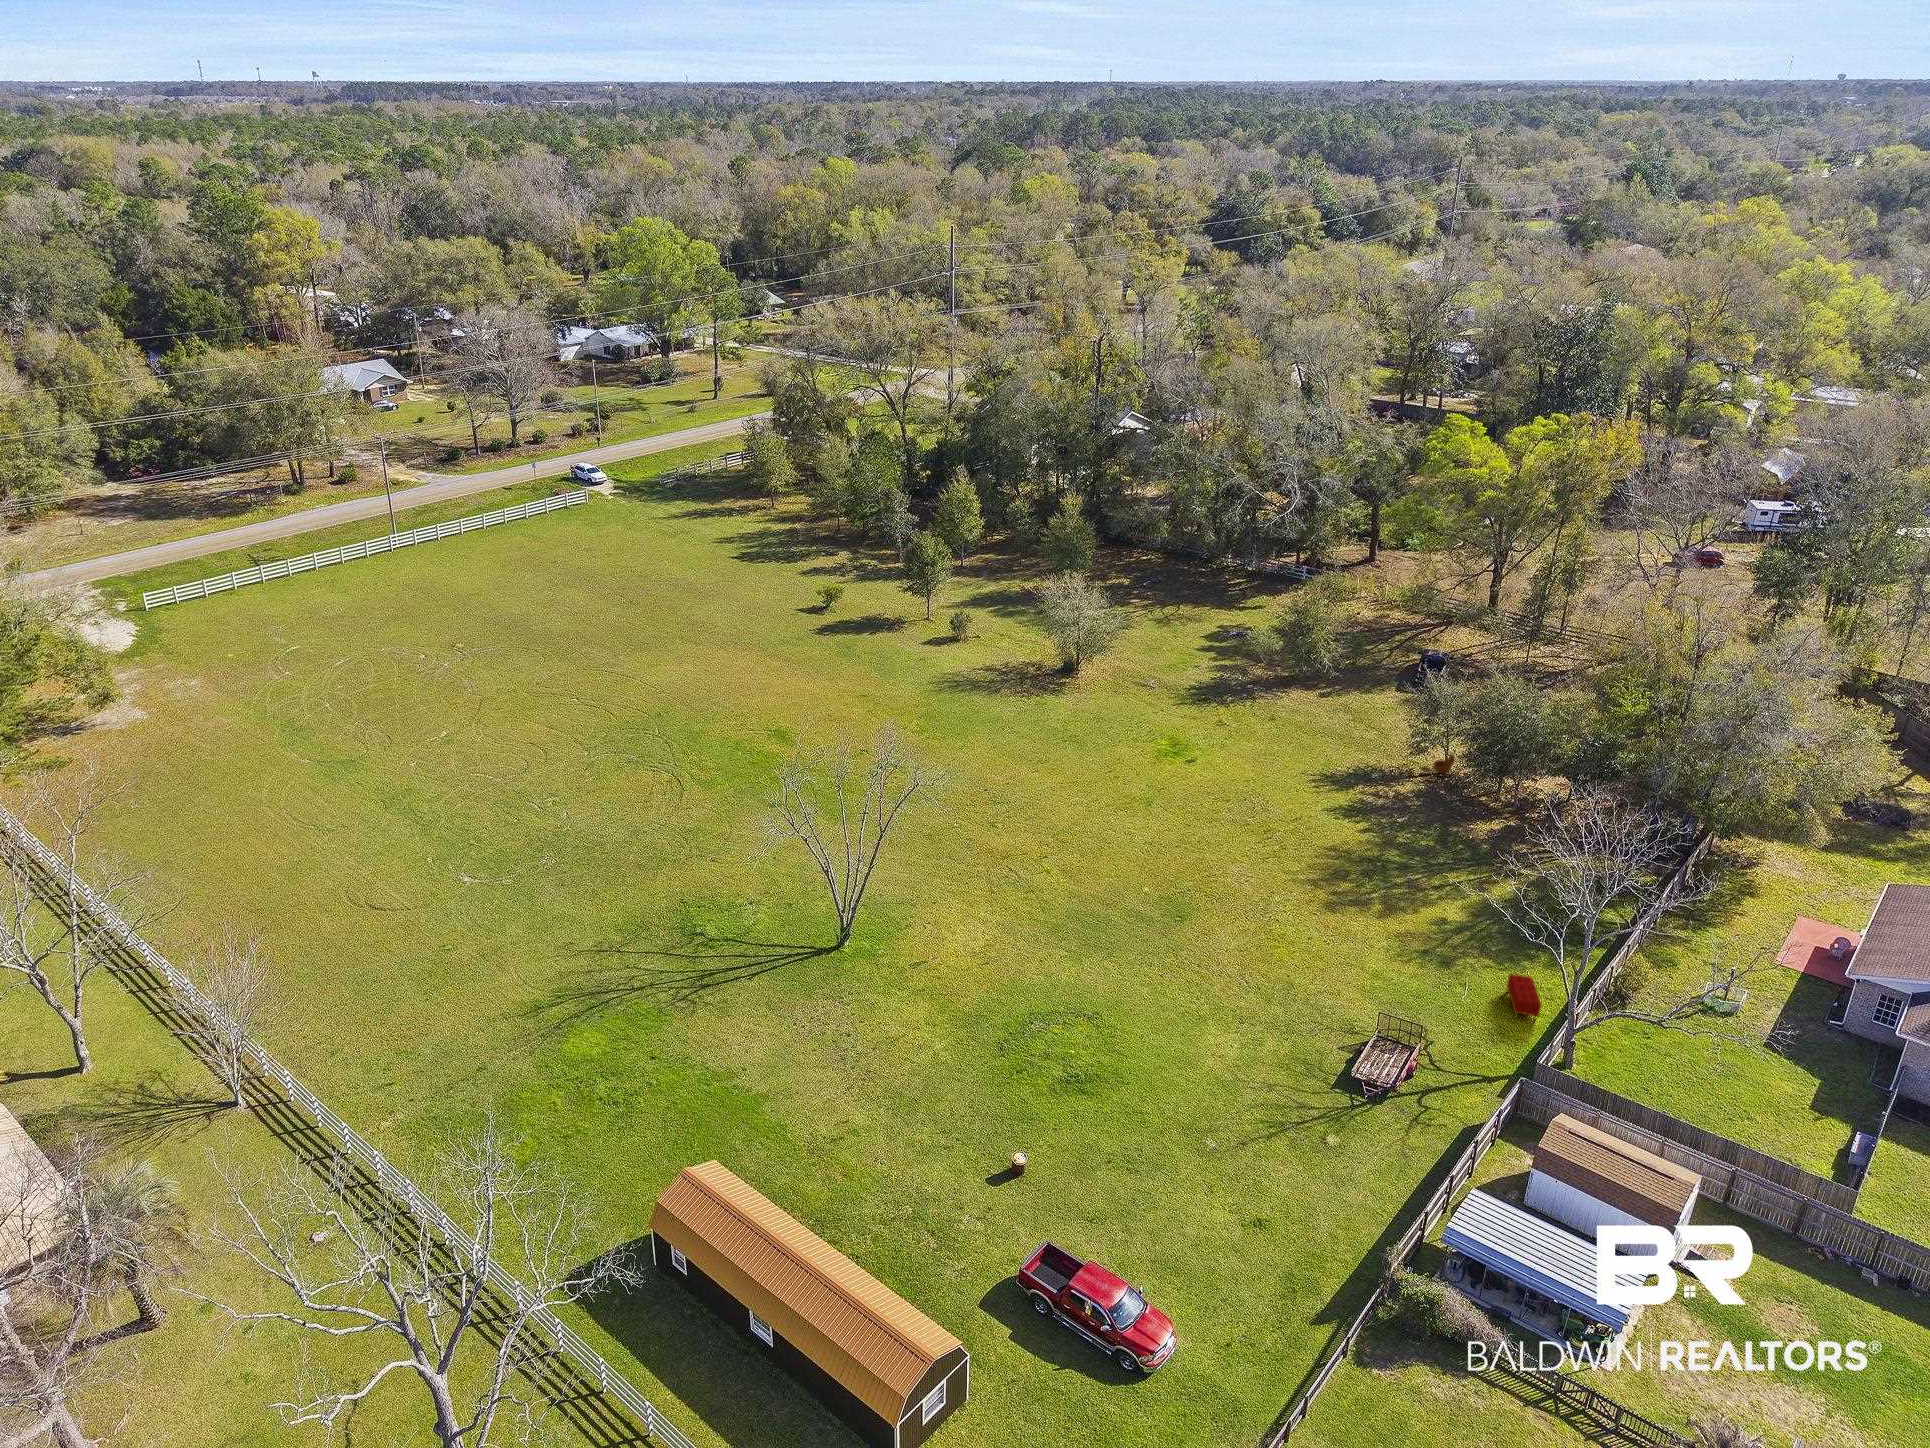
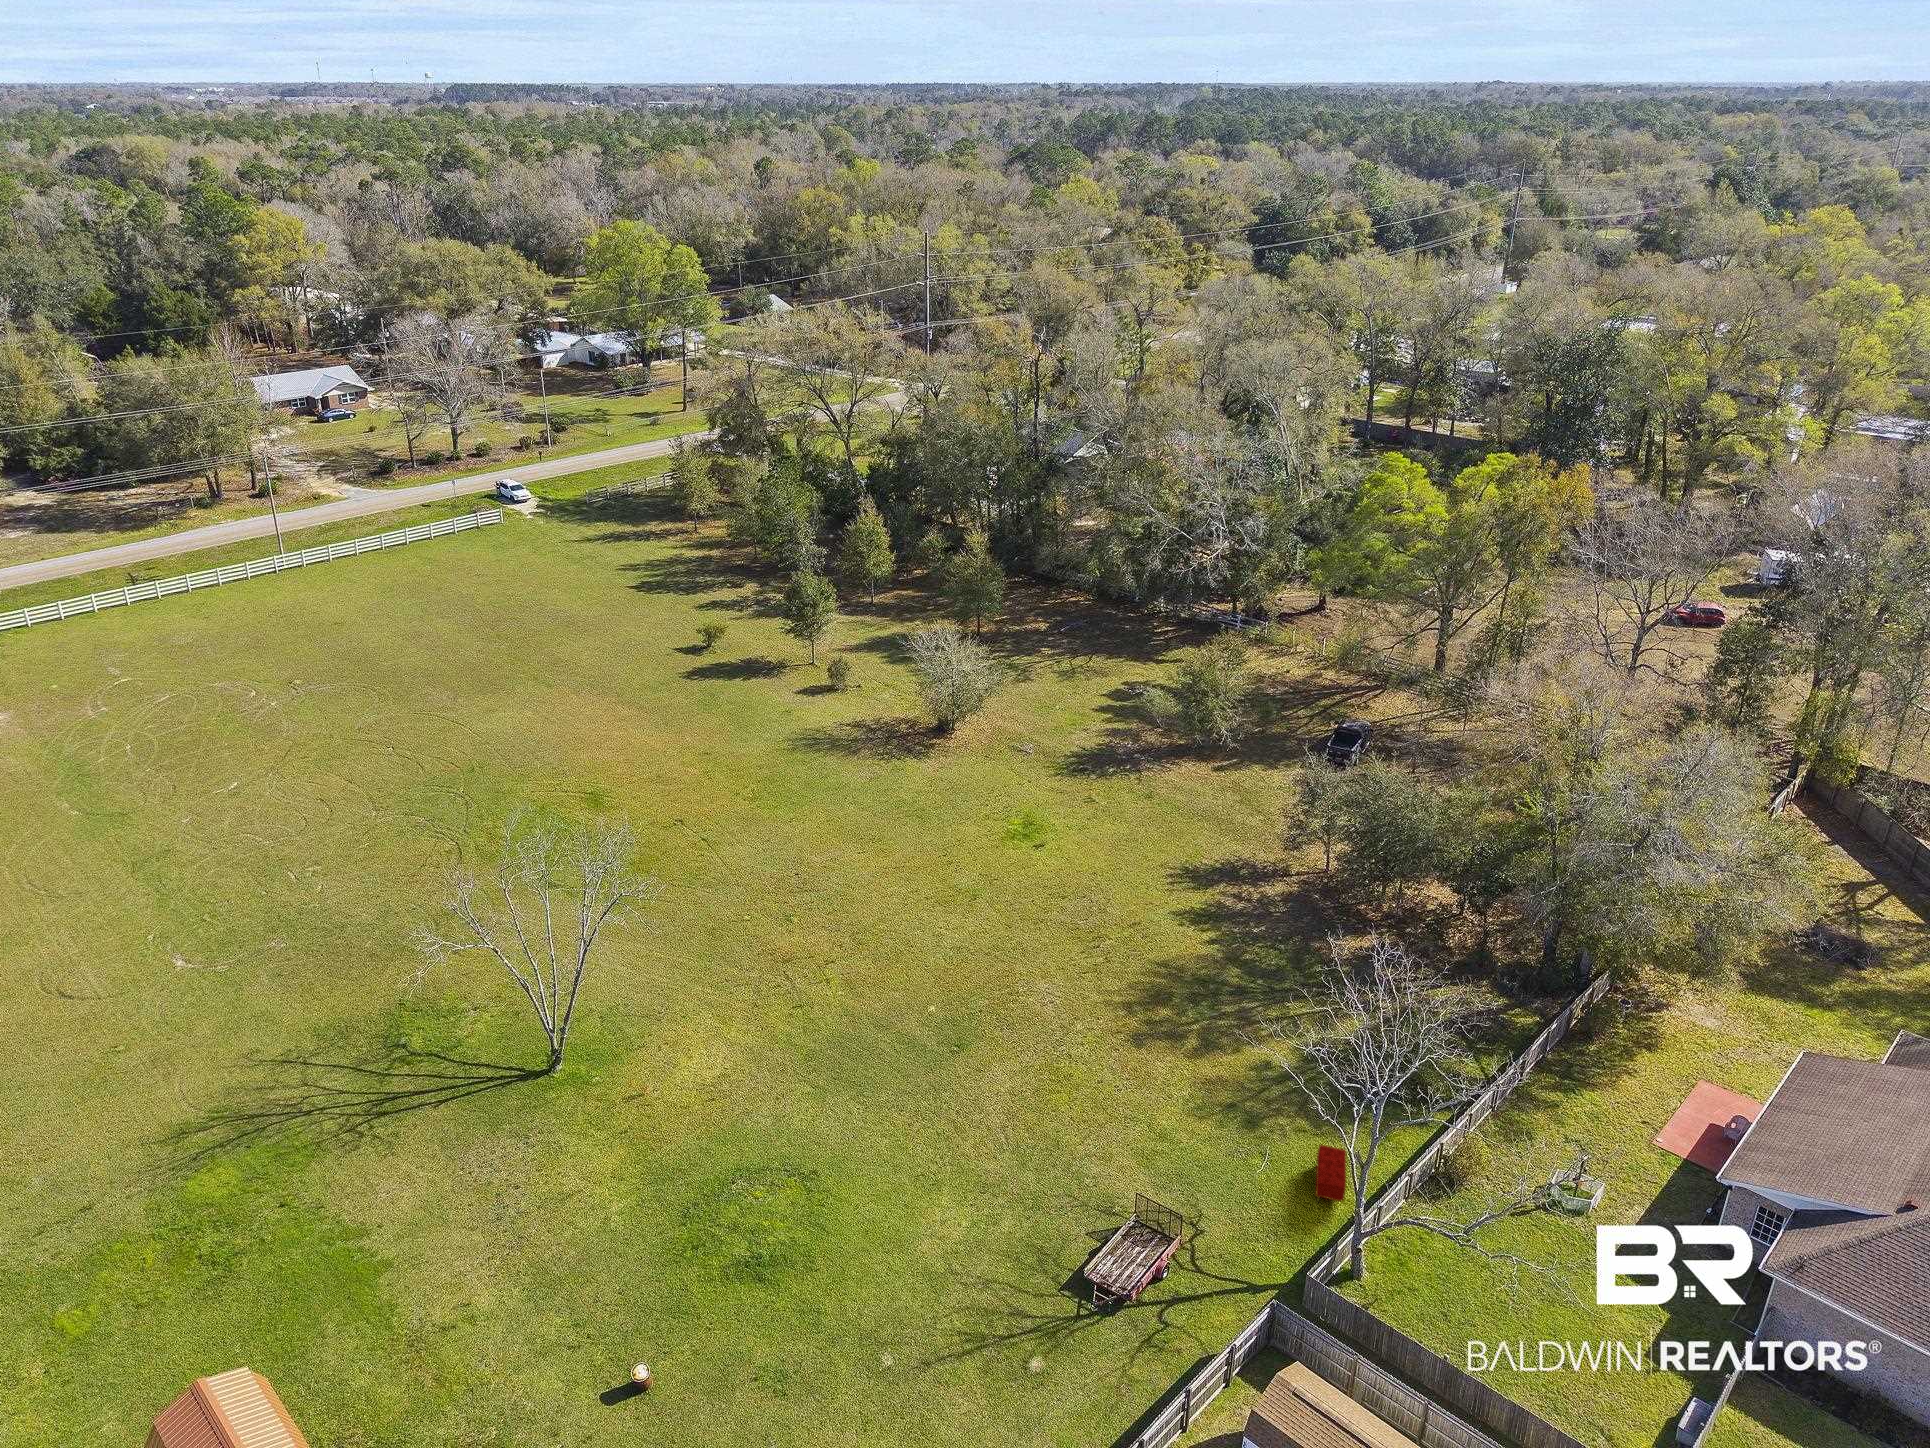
lounge chair: present [1421,754,1455,775] -> none [1297,851,1338,881]

